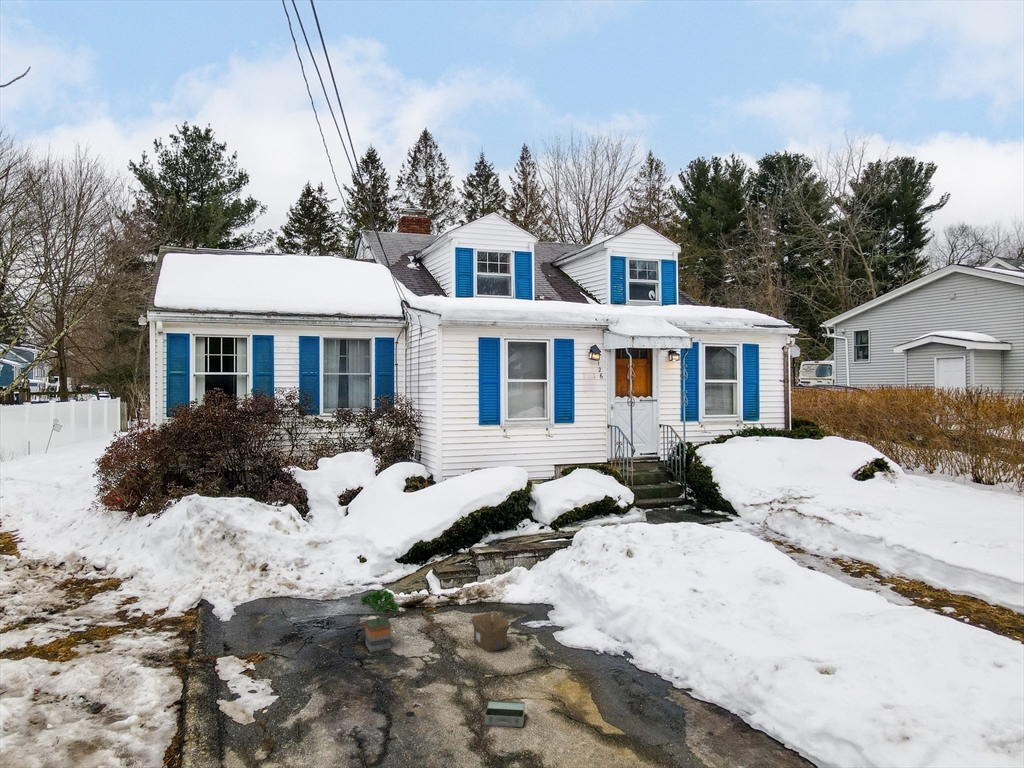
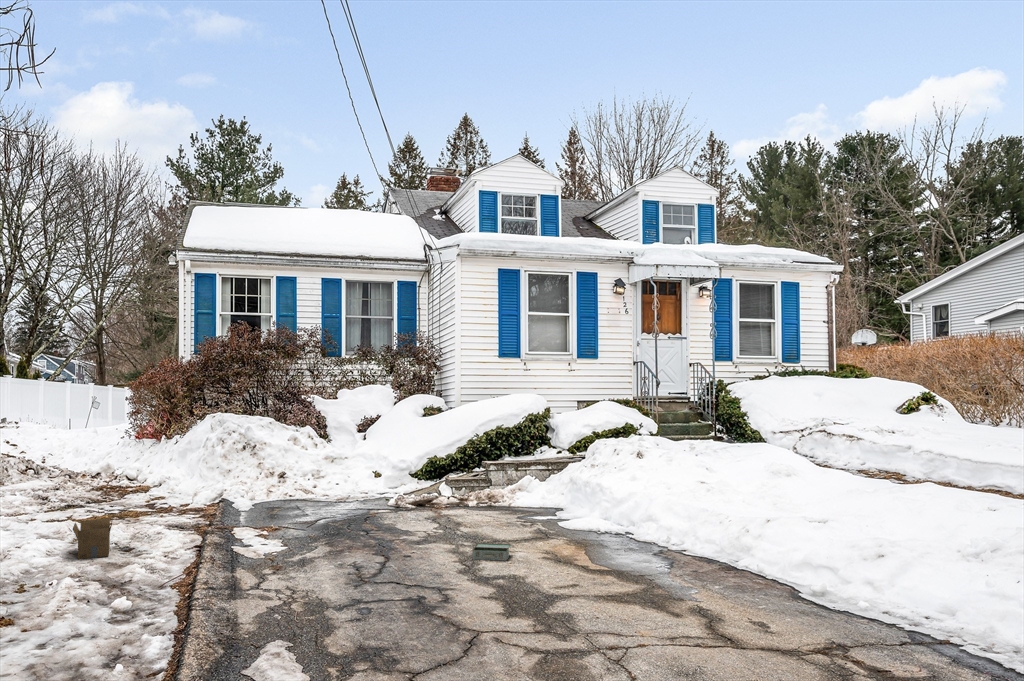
potted tree: present [360,589,399,652] -> none [367,469,404,524]
cardboard box: present [471,613,510,653] -> present [73,518,112,559]

